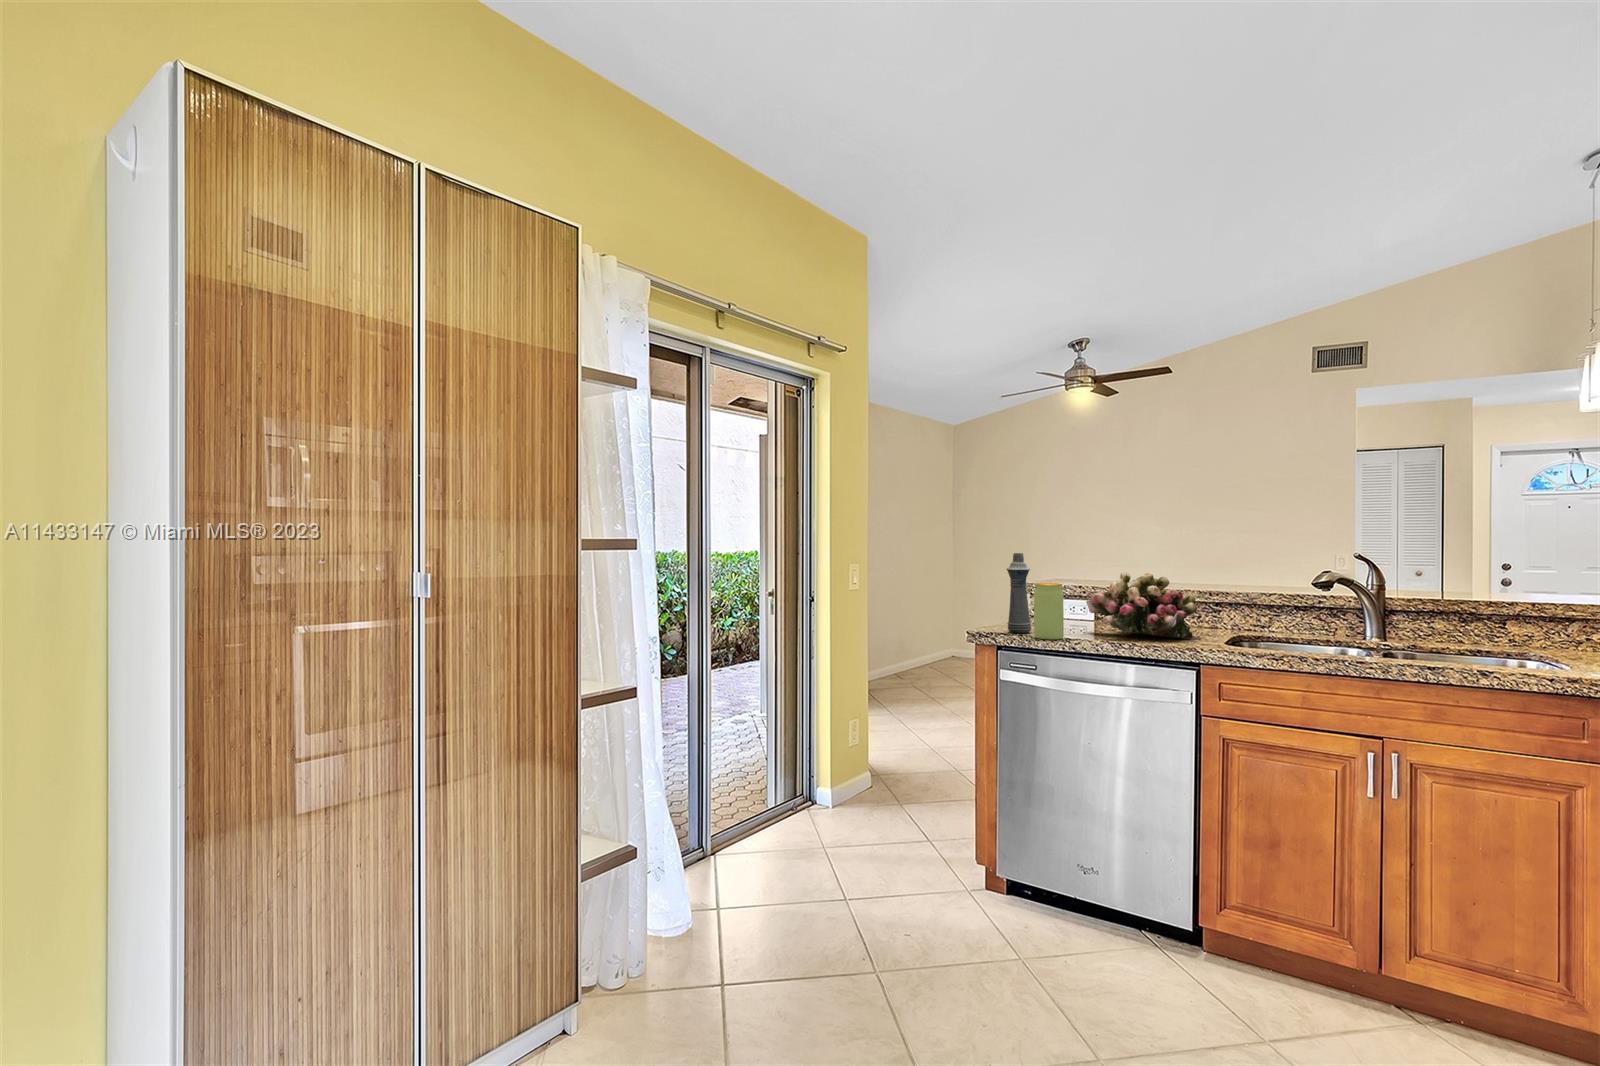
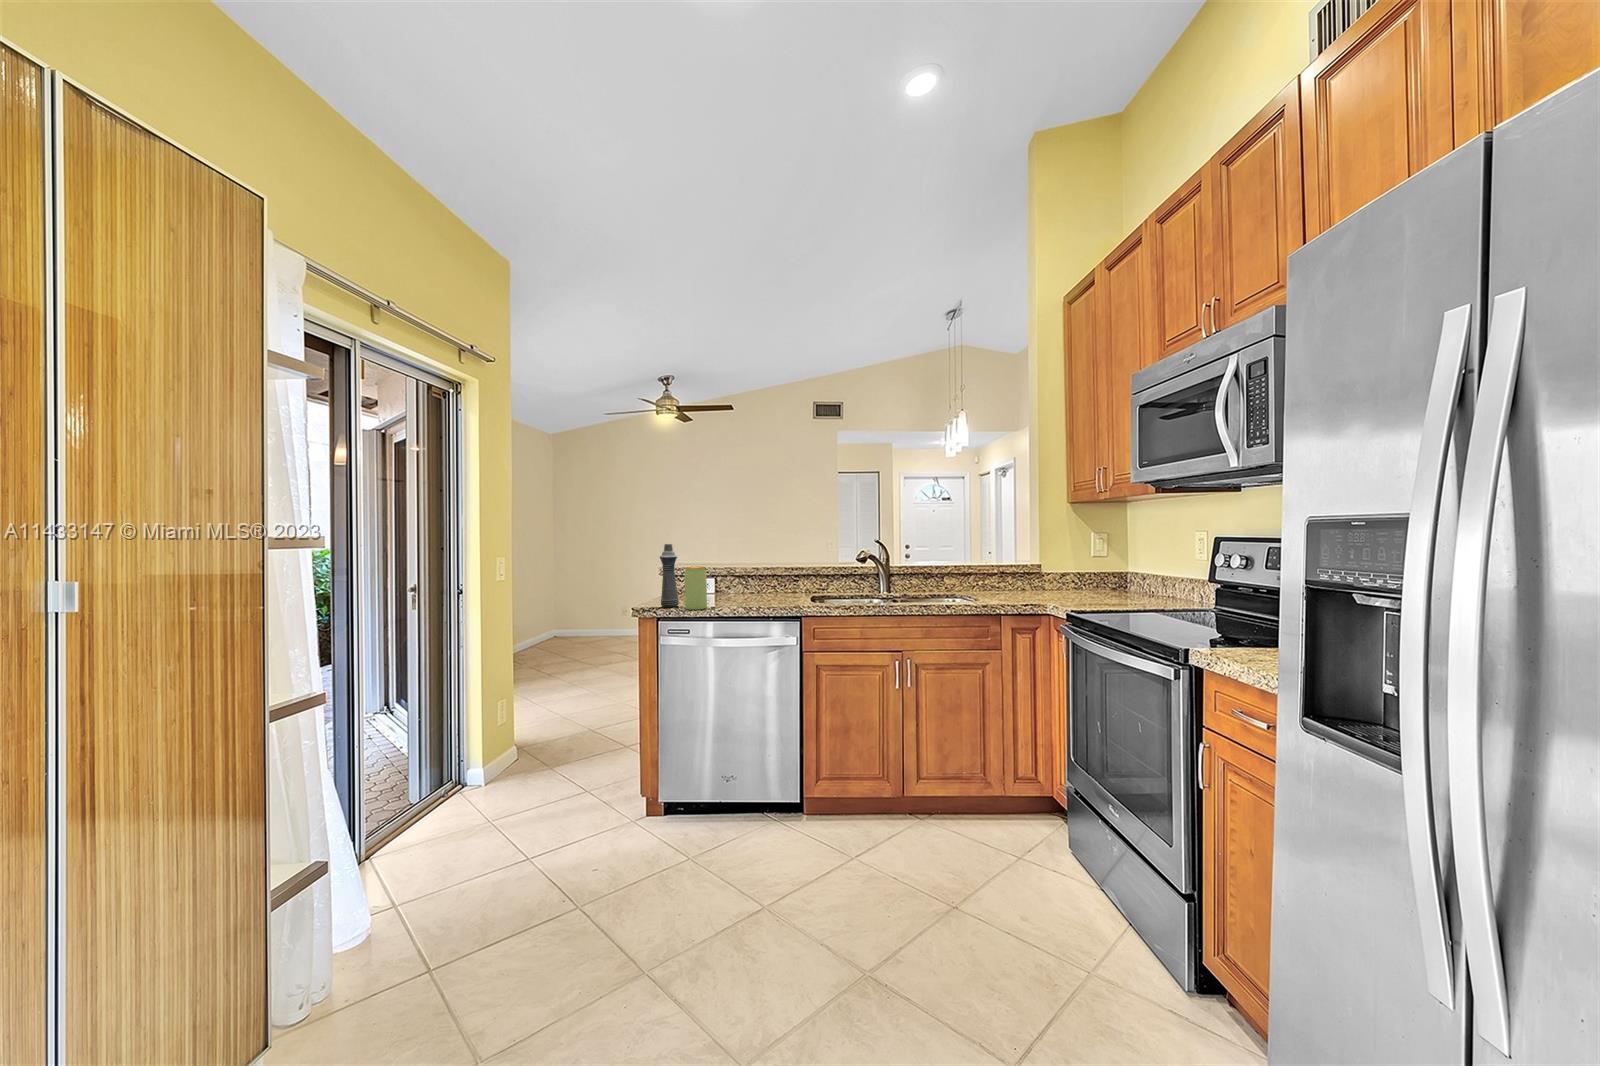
flower arrangement: present [1086,572,1197,639] -> none [717,556,790,601]

